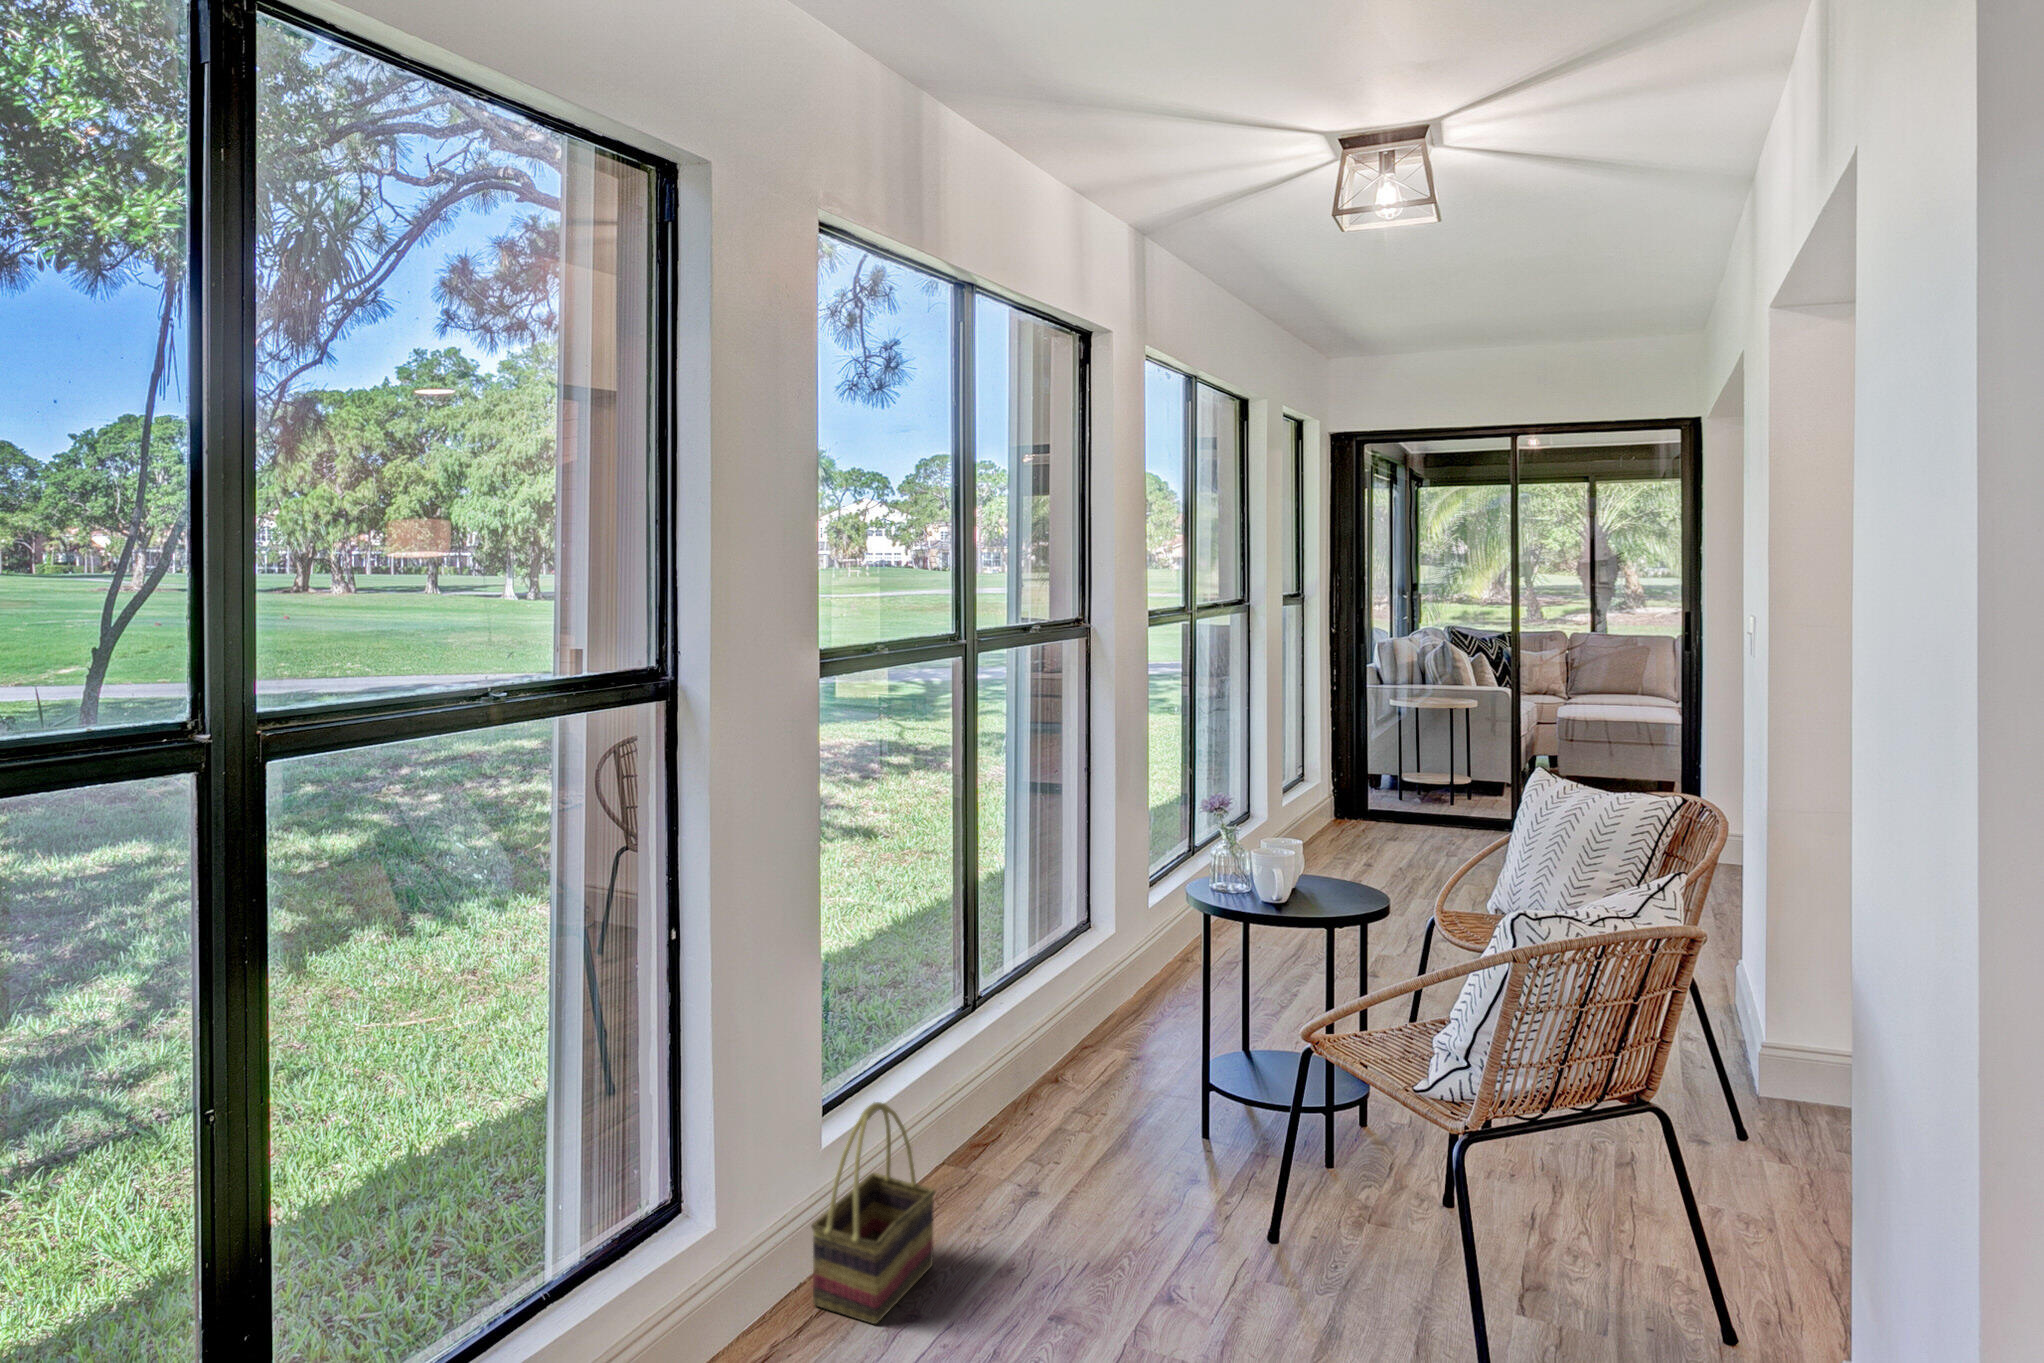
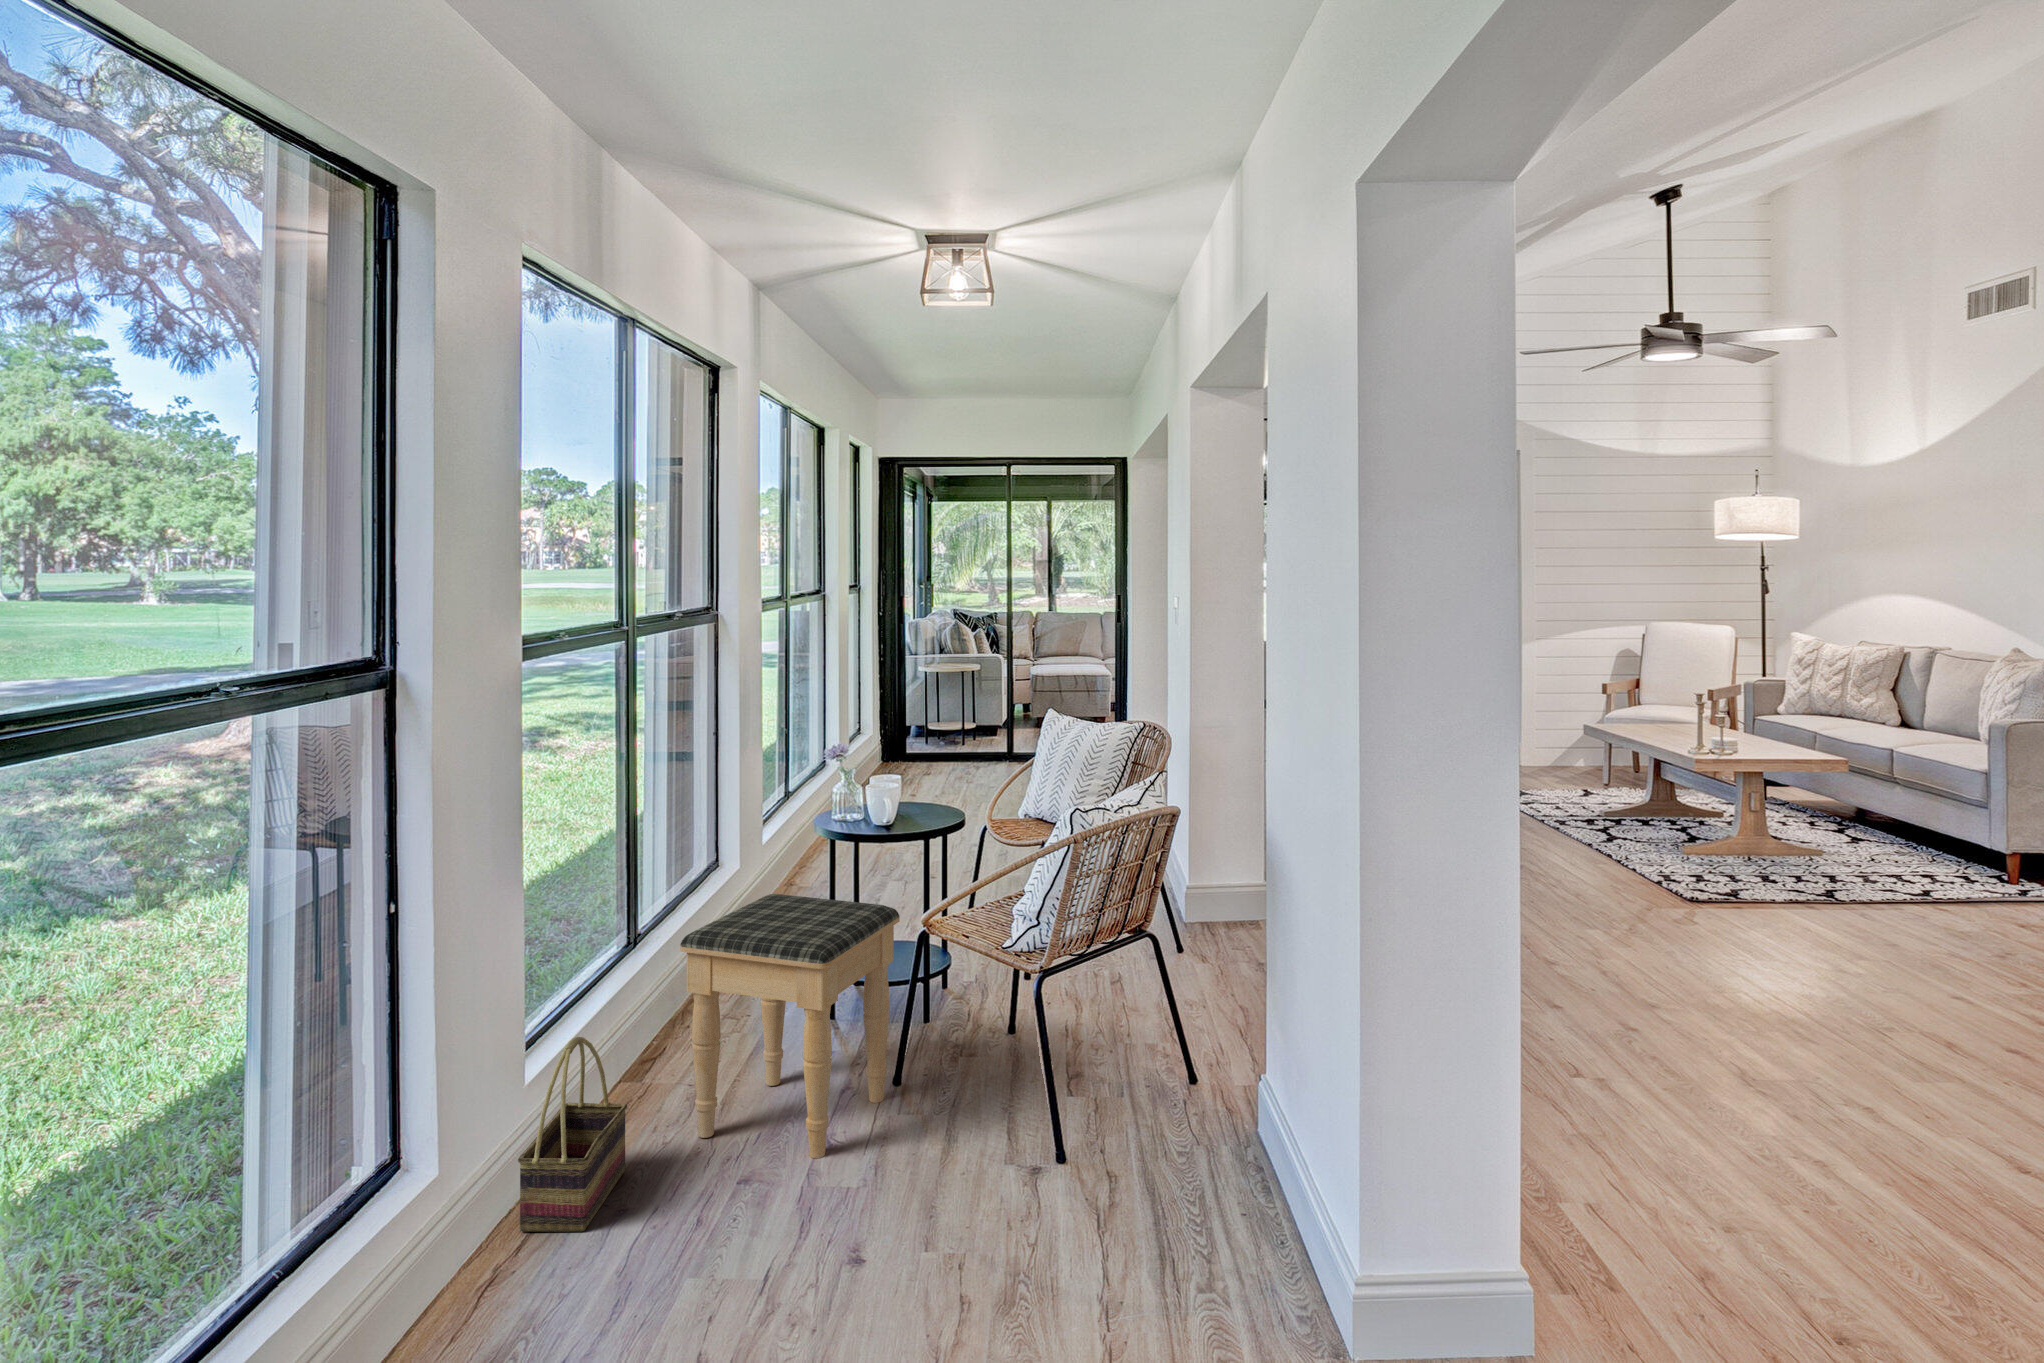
footstool: none [1000,972,1277,1313] -> present [680,894,900,1158]

